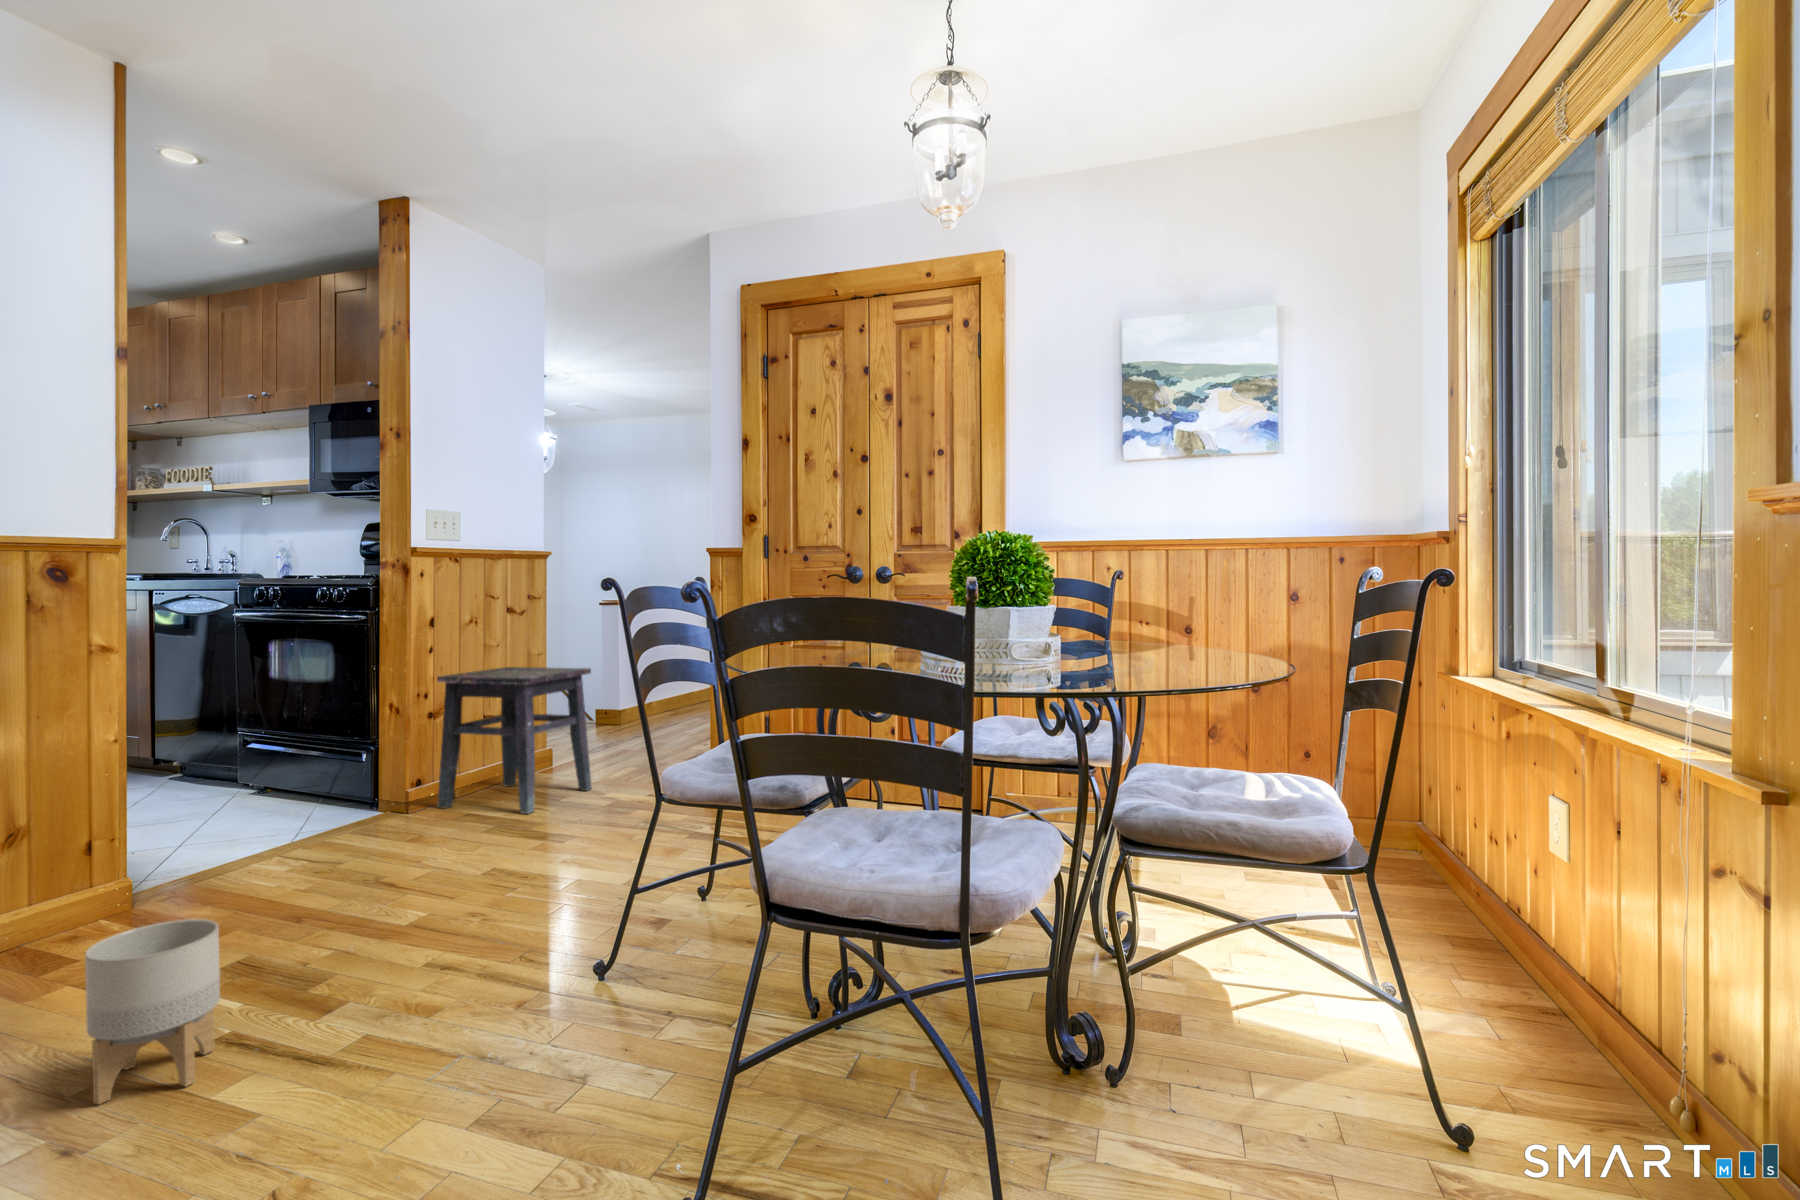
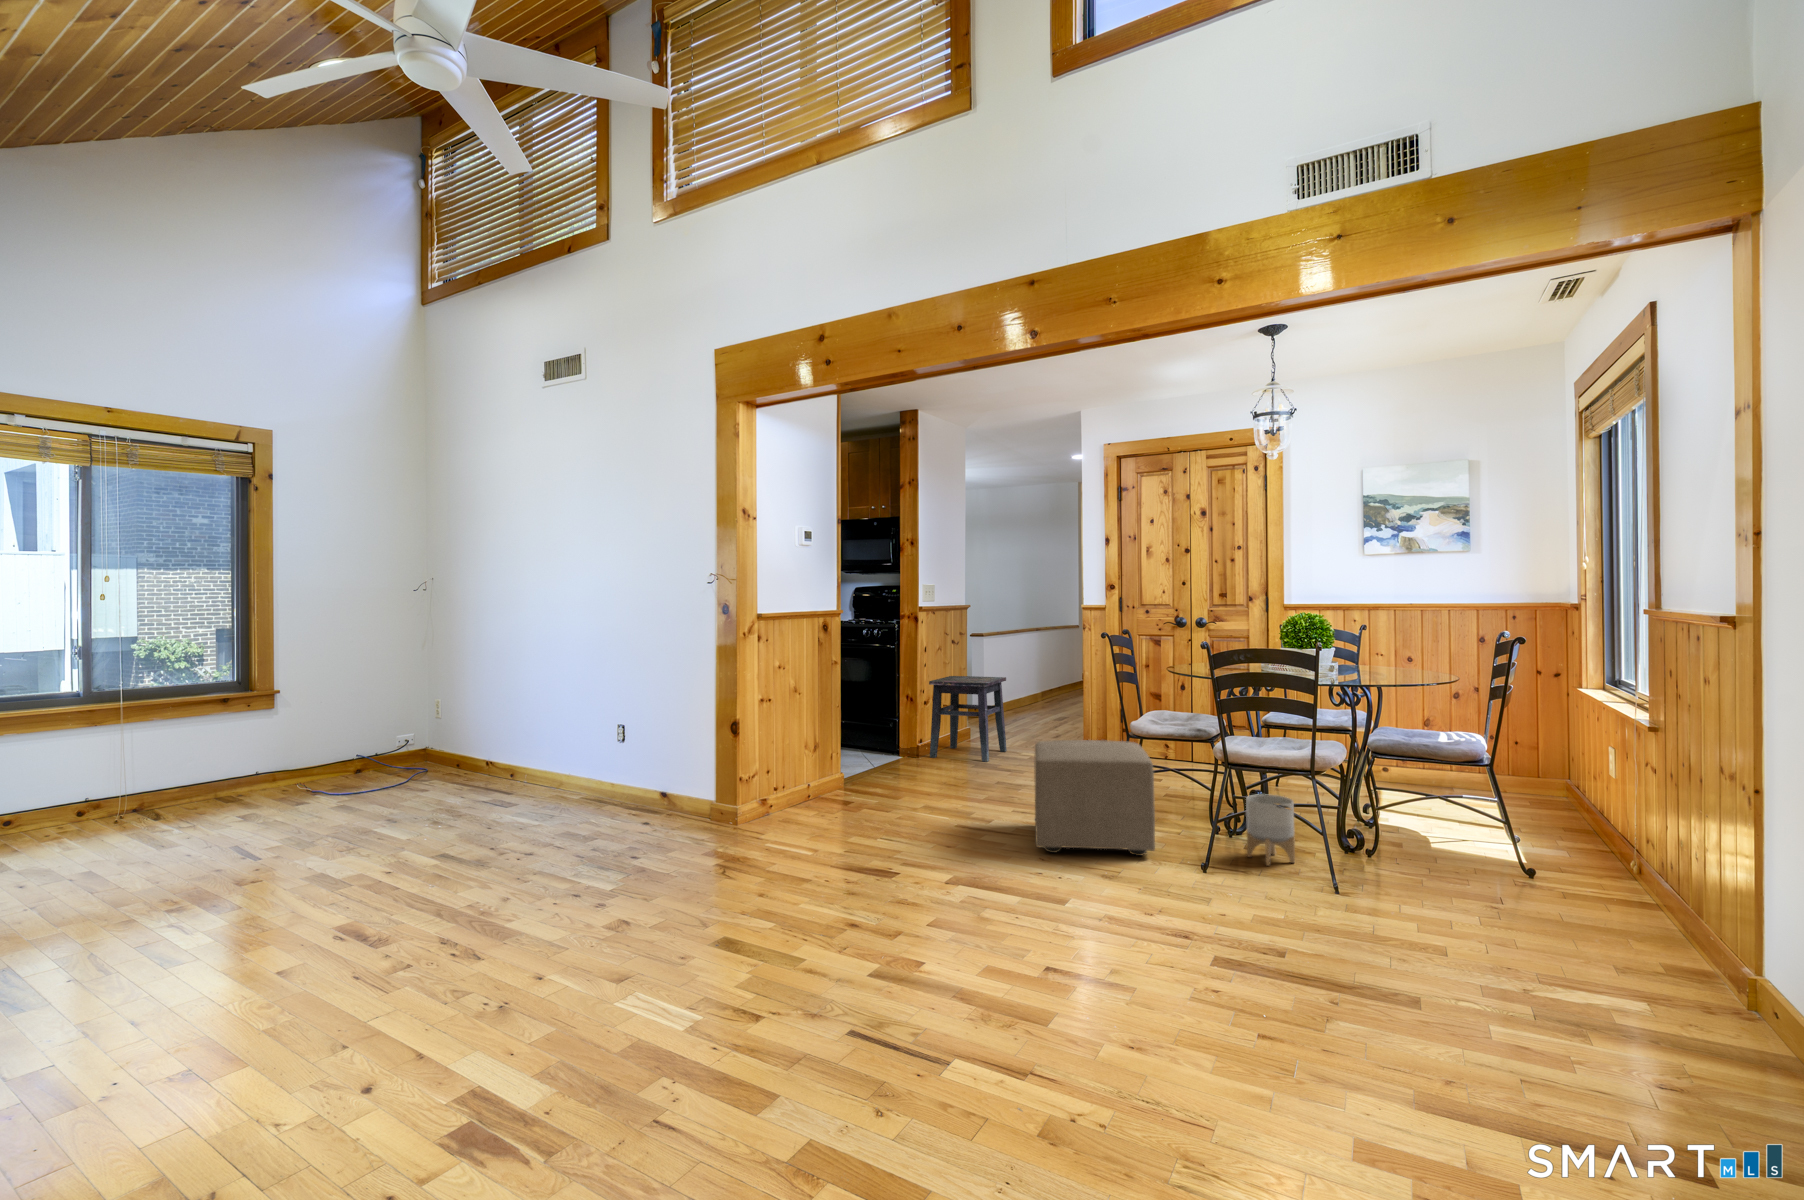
ottoman: none [233,808,632,1132] -> present [1034,740,1155,856]
planter: present [85,919,220,1104] -> present [1246,794,1295,866]

